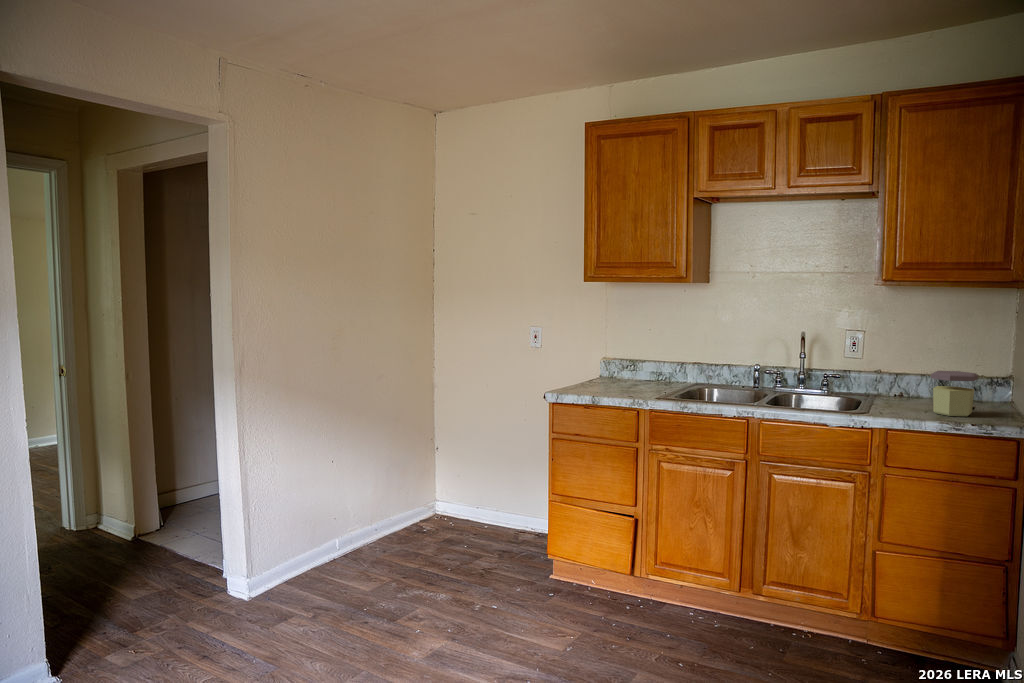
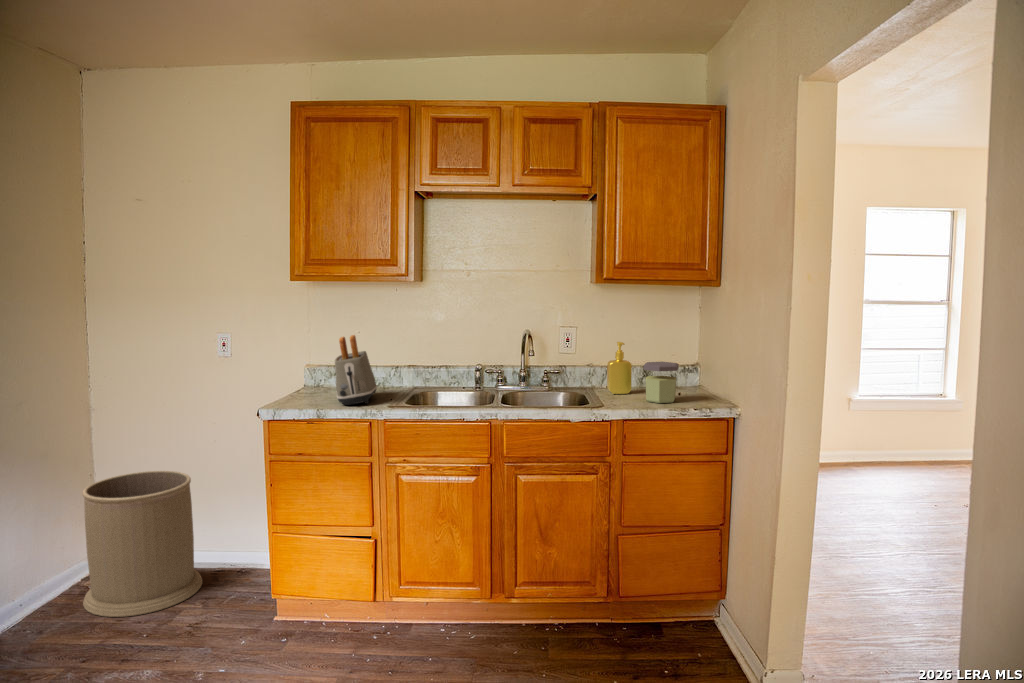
toaster: none [609,331,647,394] -> present [335,335,377,405]
soap dispenser: none [890,348,920,404] -> present [607,342,632,394]
trash can: none [413,439,500,552] -> present [83,471,202,617]

